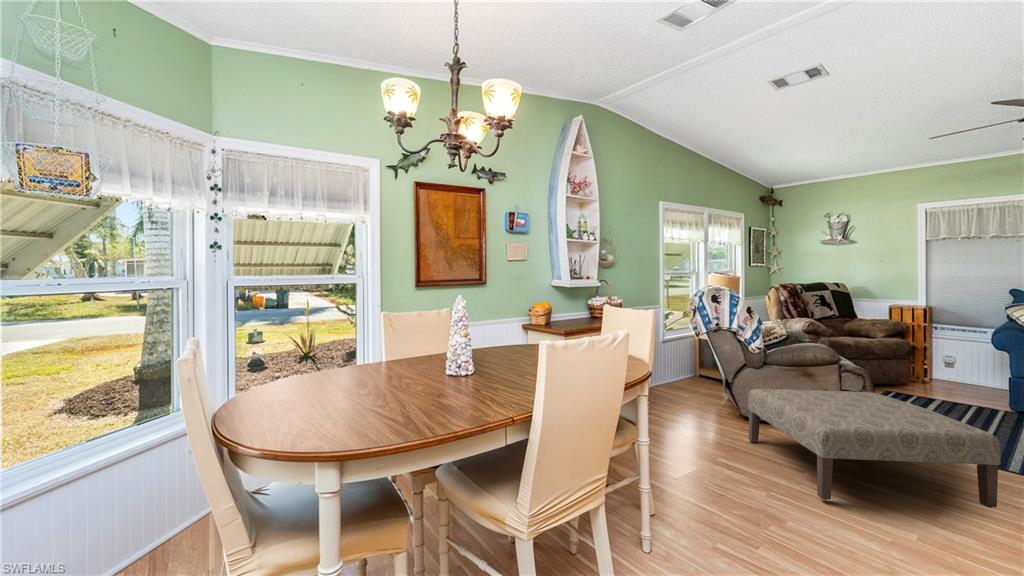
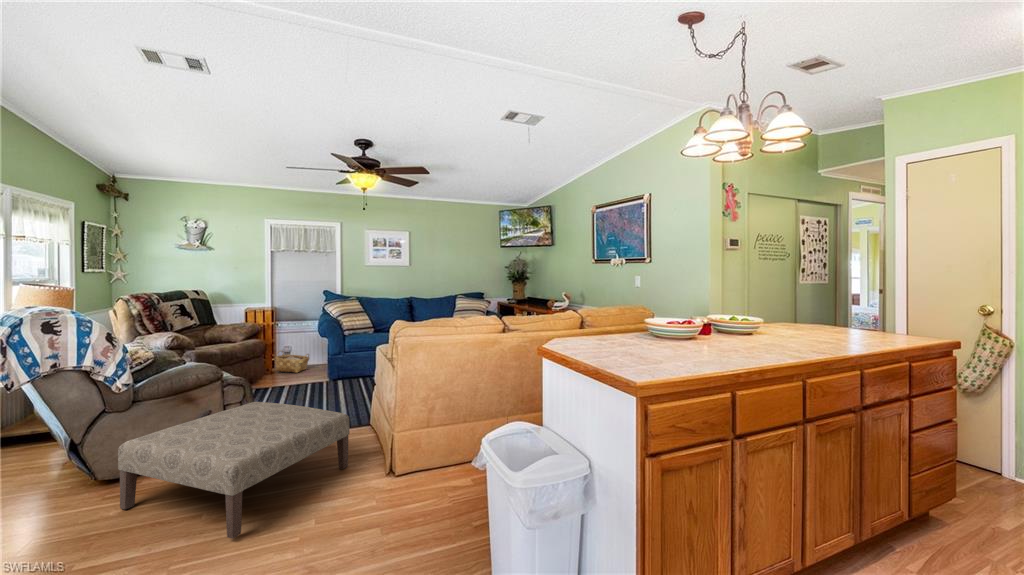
woven basket: none [928,357,984,389] -> present [275,350,309,373]

